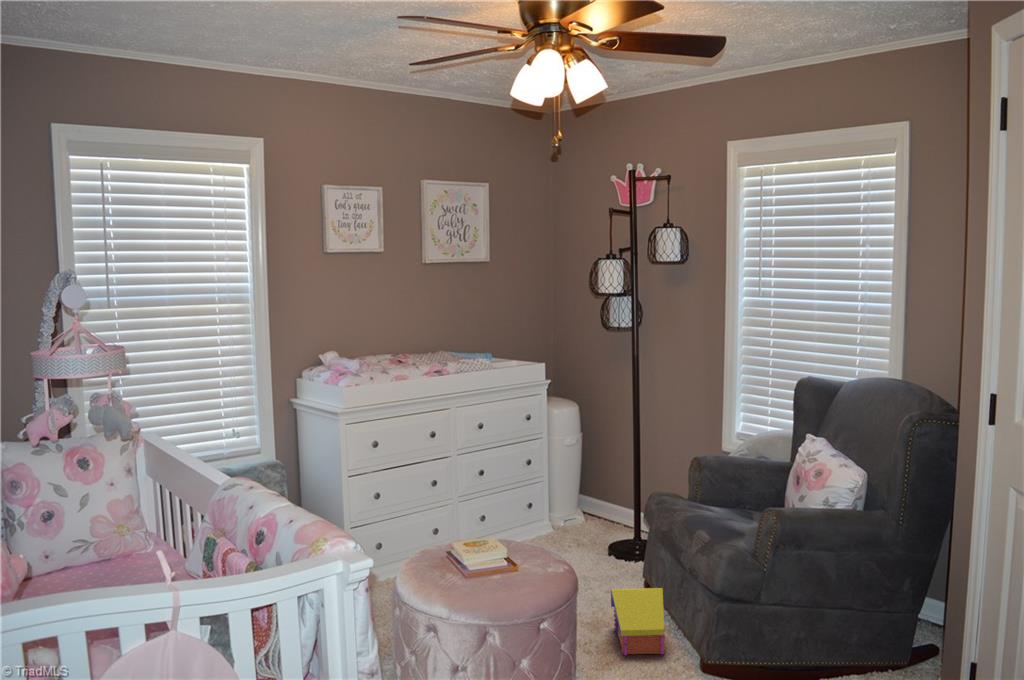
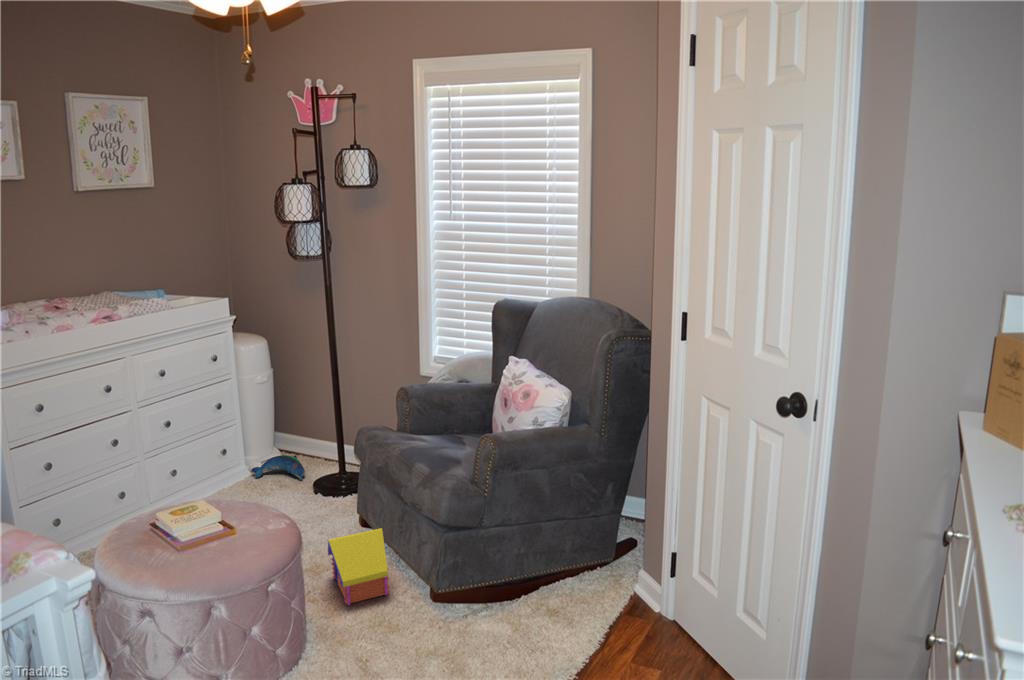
plush toy: none [553,515,601,541] -> present [251,455,305,480]

